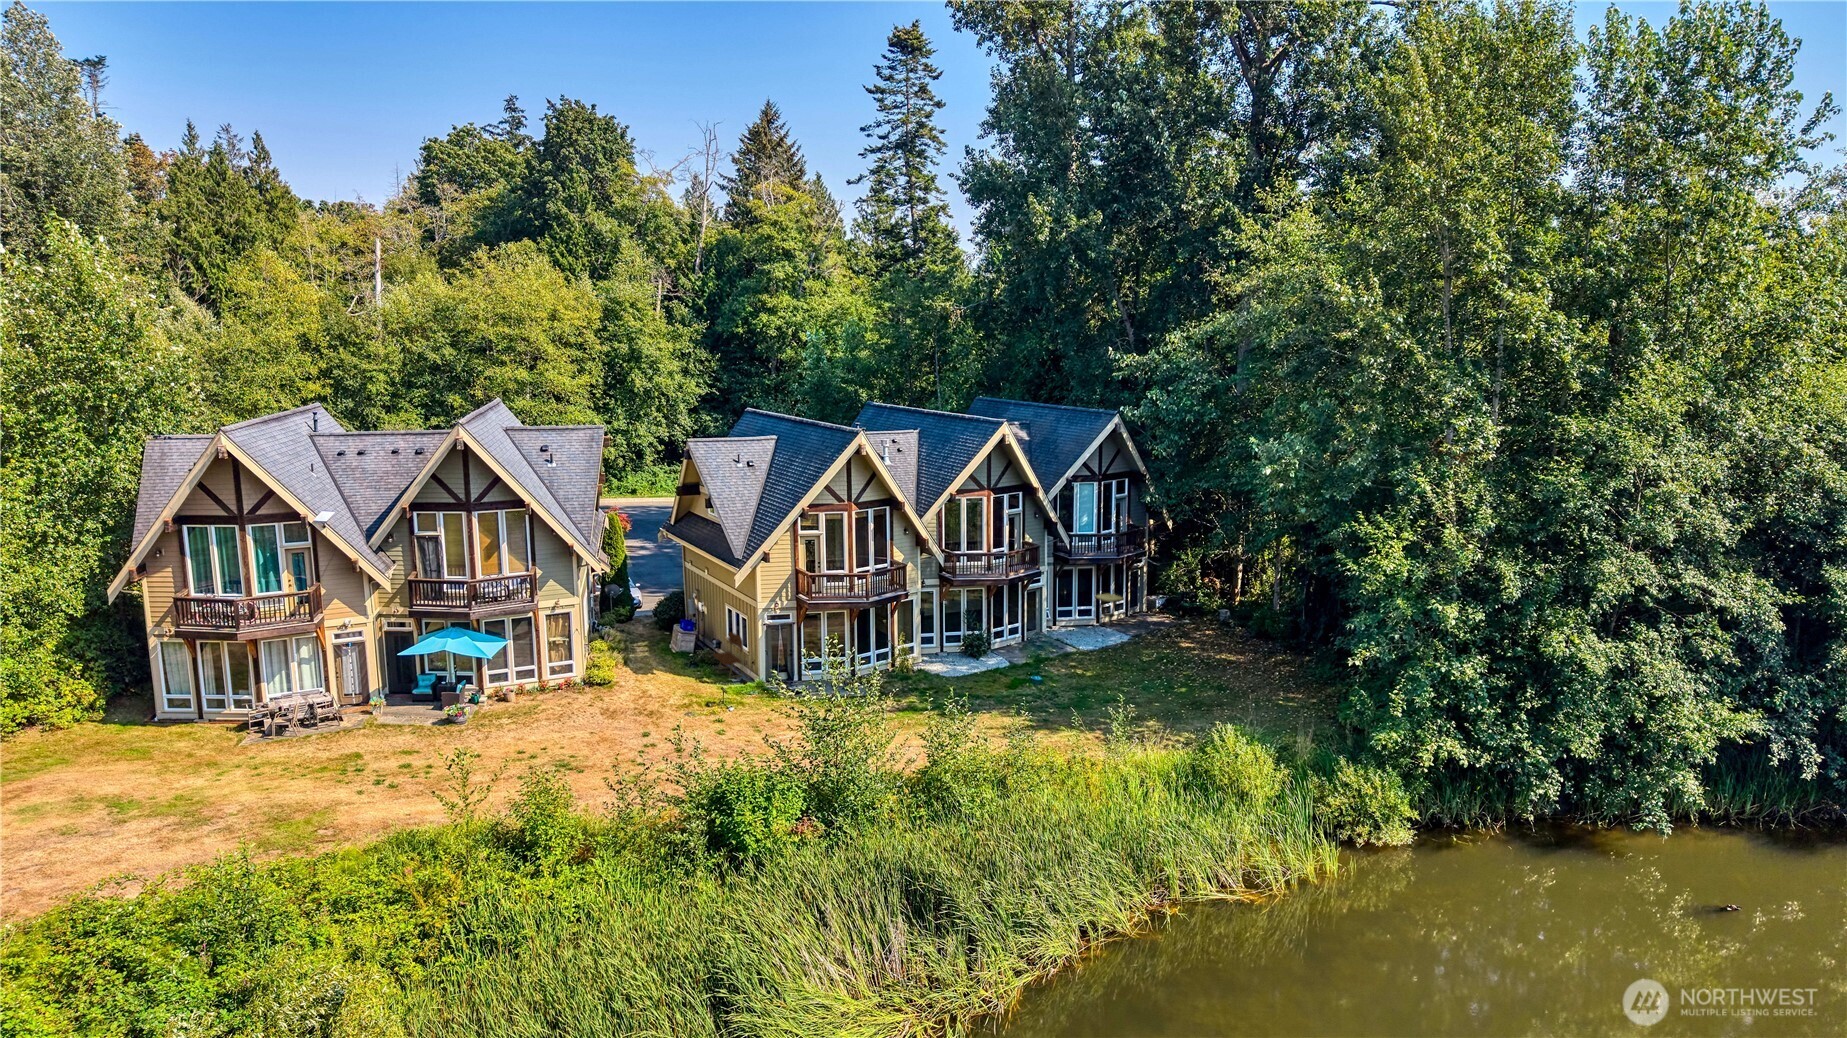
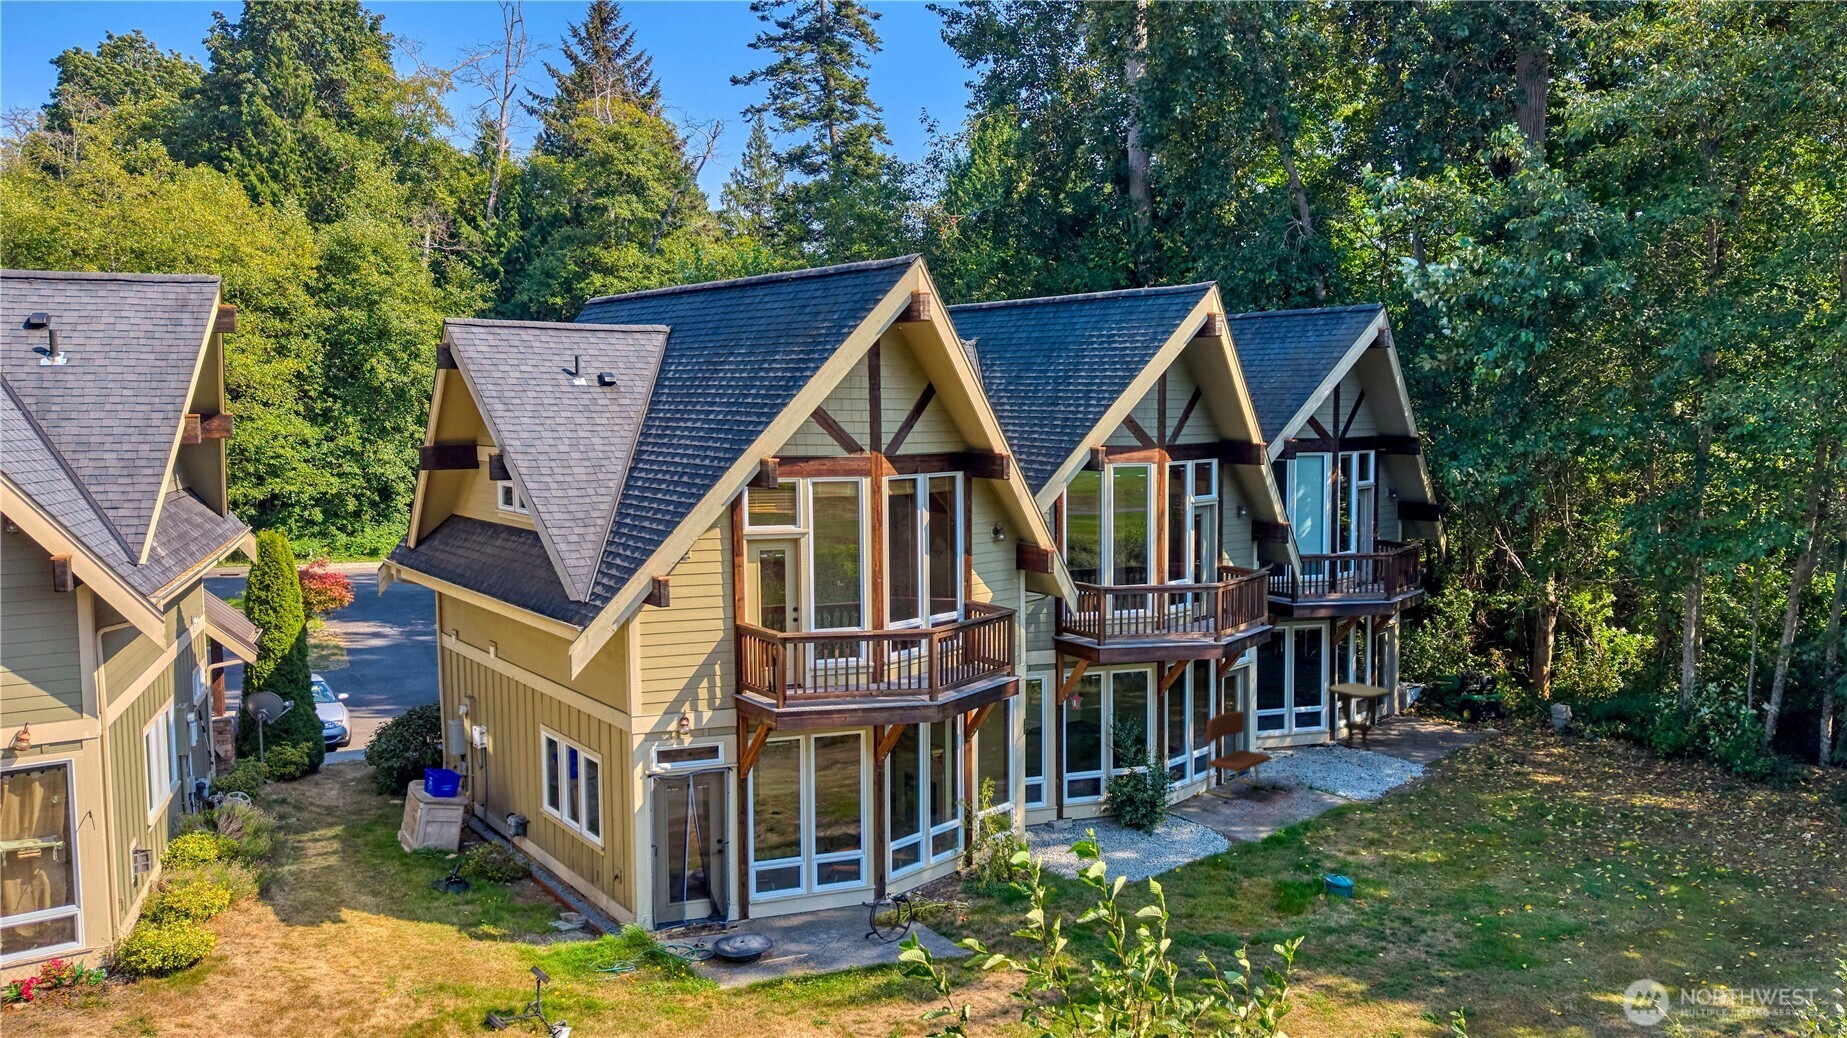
bench: present [713,632,743,678] -> present [1205,711,1272,798]

